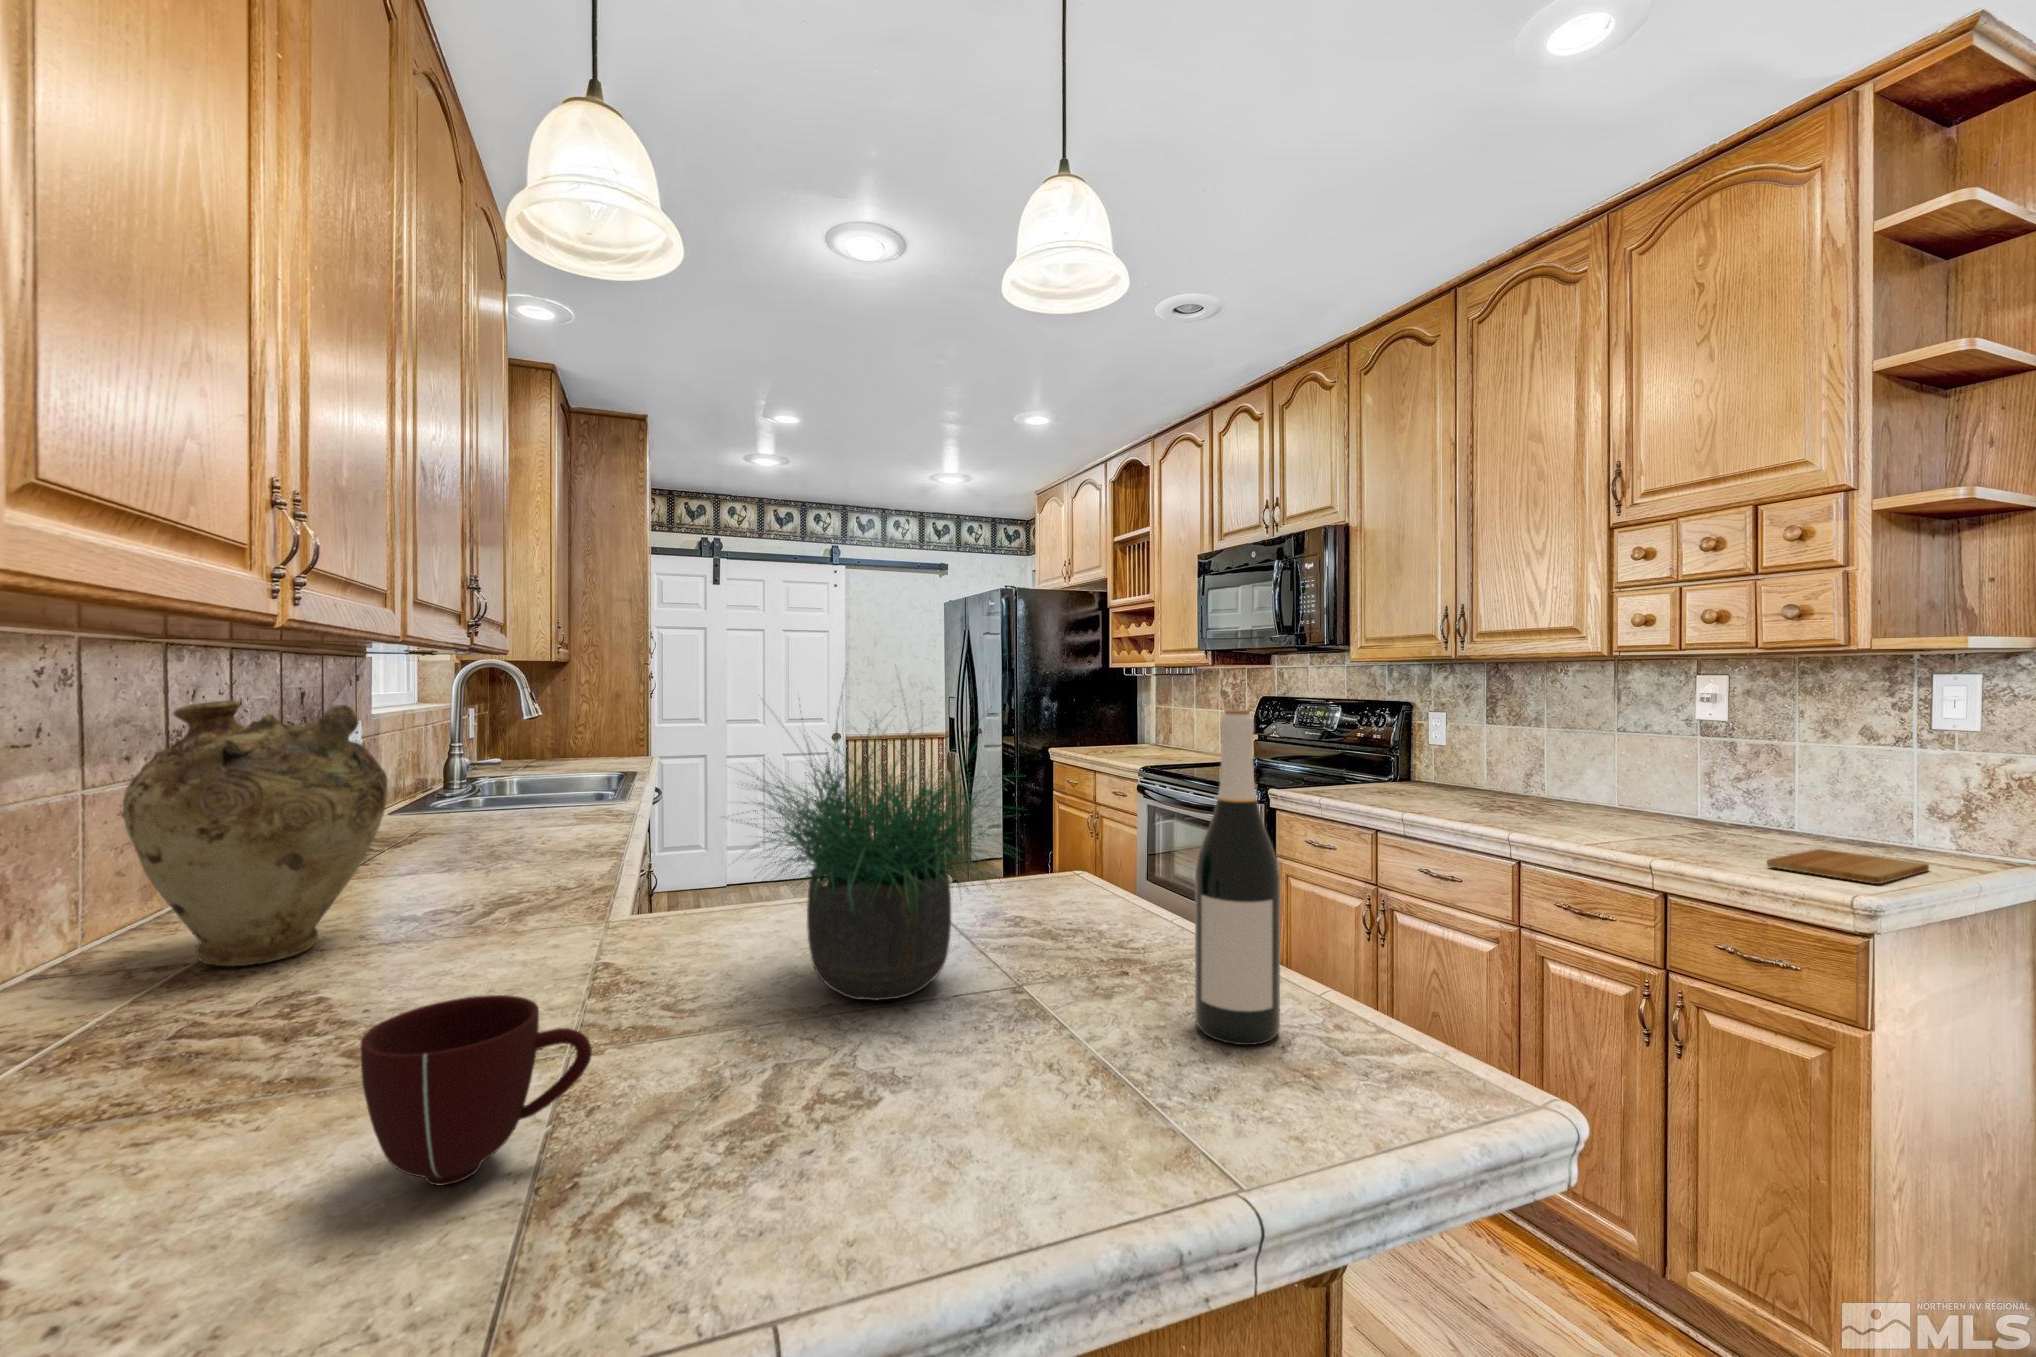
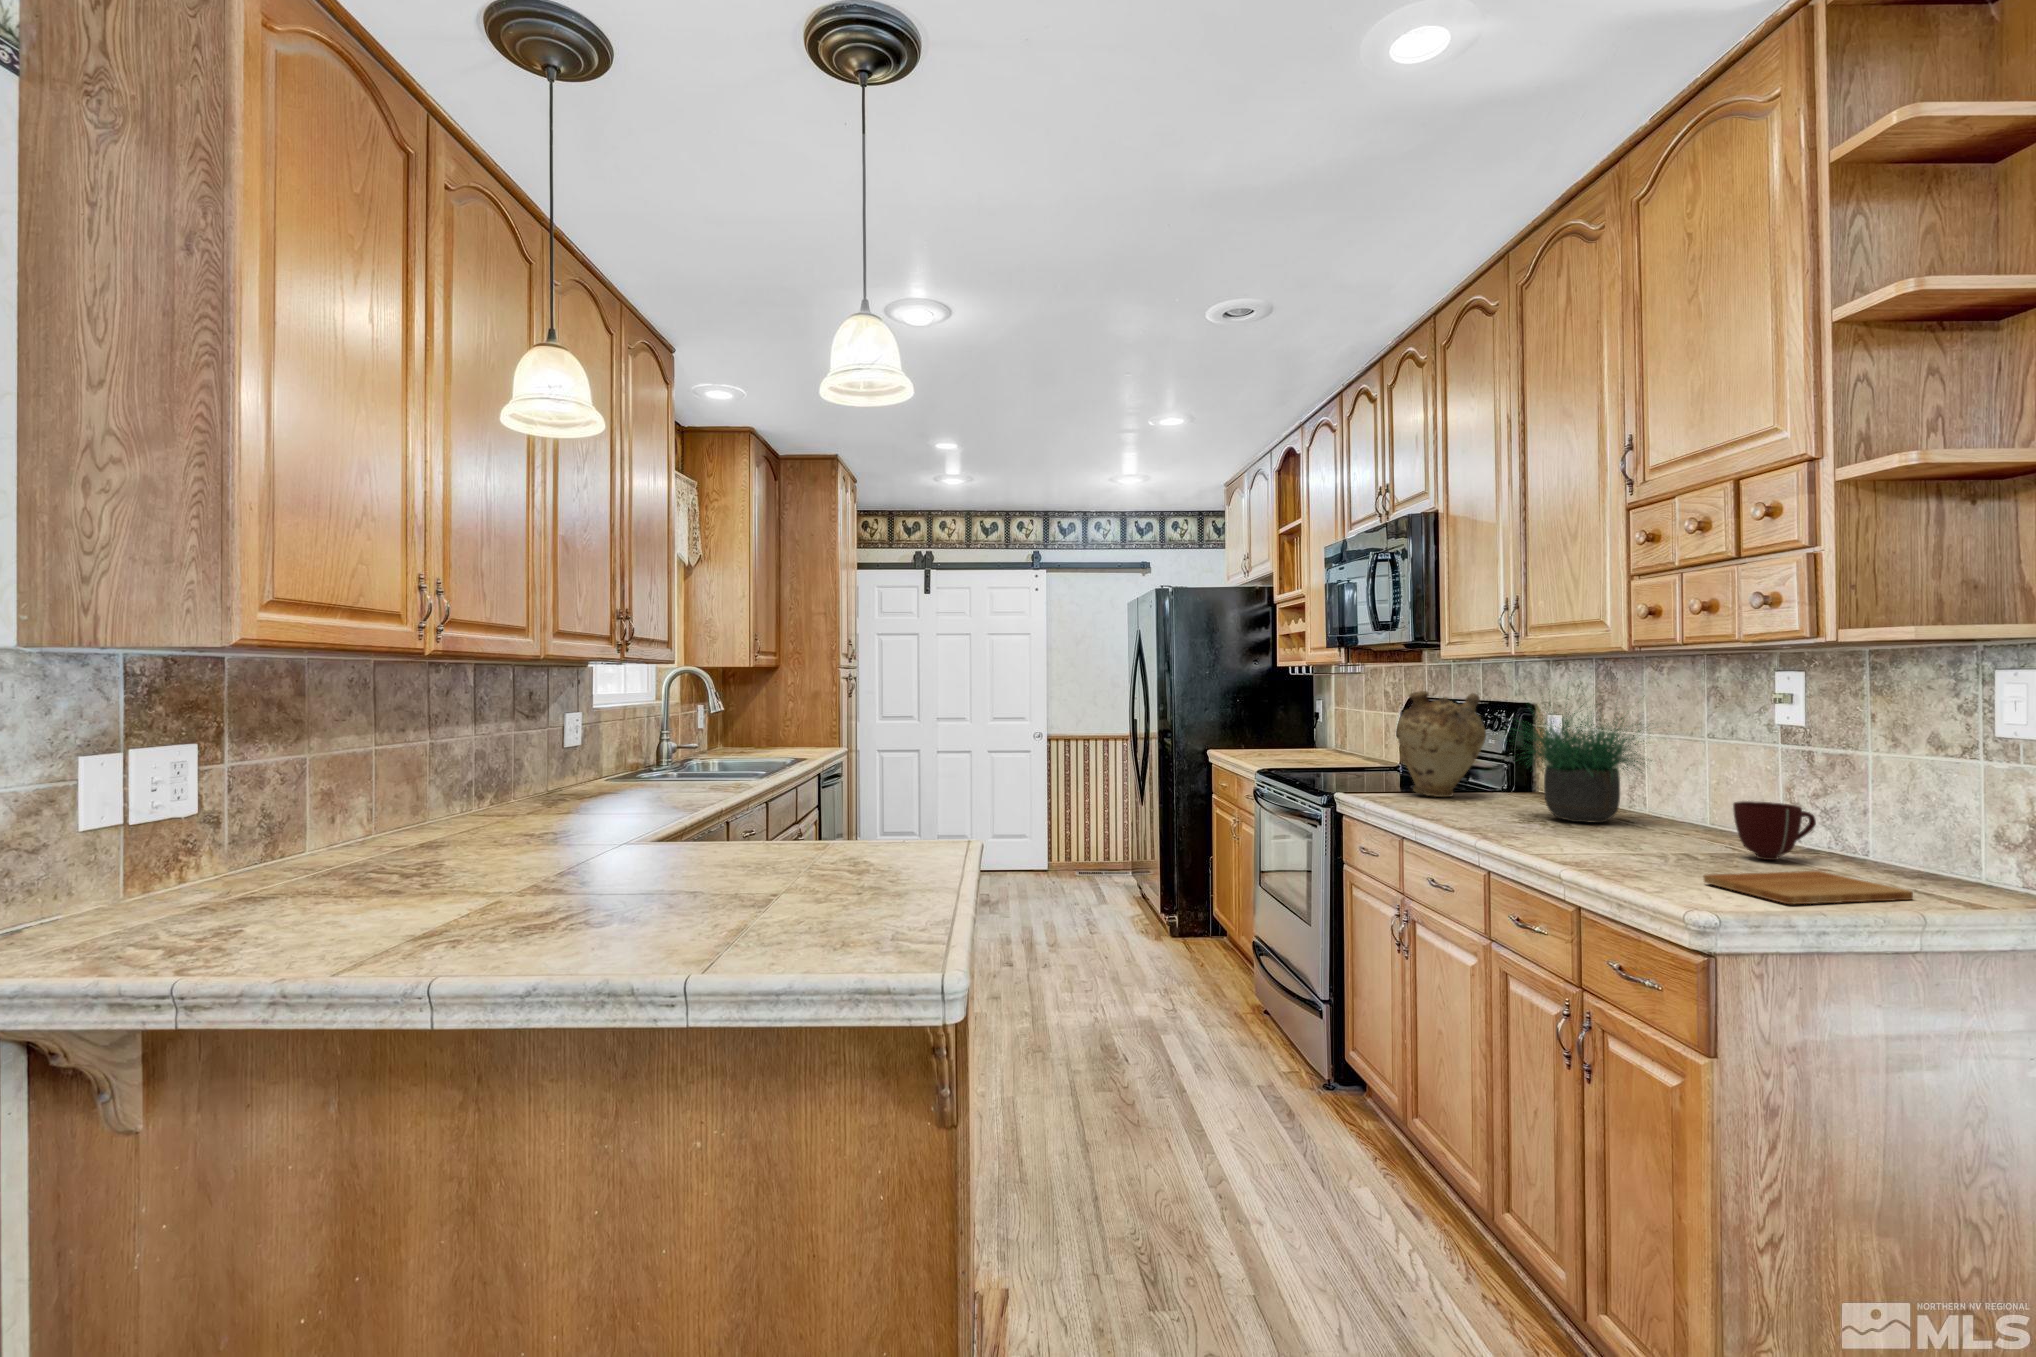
potted plant: present [737,685,1007,1001] -> present [1514,704,1652,823]
vase: present [121,700,388,966] -> present [1396,691,1486,797]
wine bottle: present [1195,710,1280,1045] -> none [848,704,906,934]
mug: present [361,995,592,1185] -> present [1733,801,1816,860]

